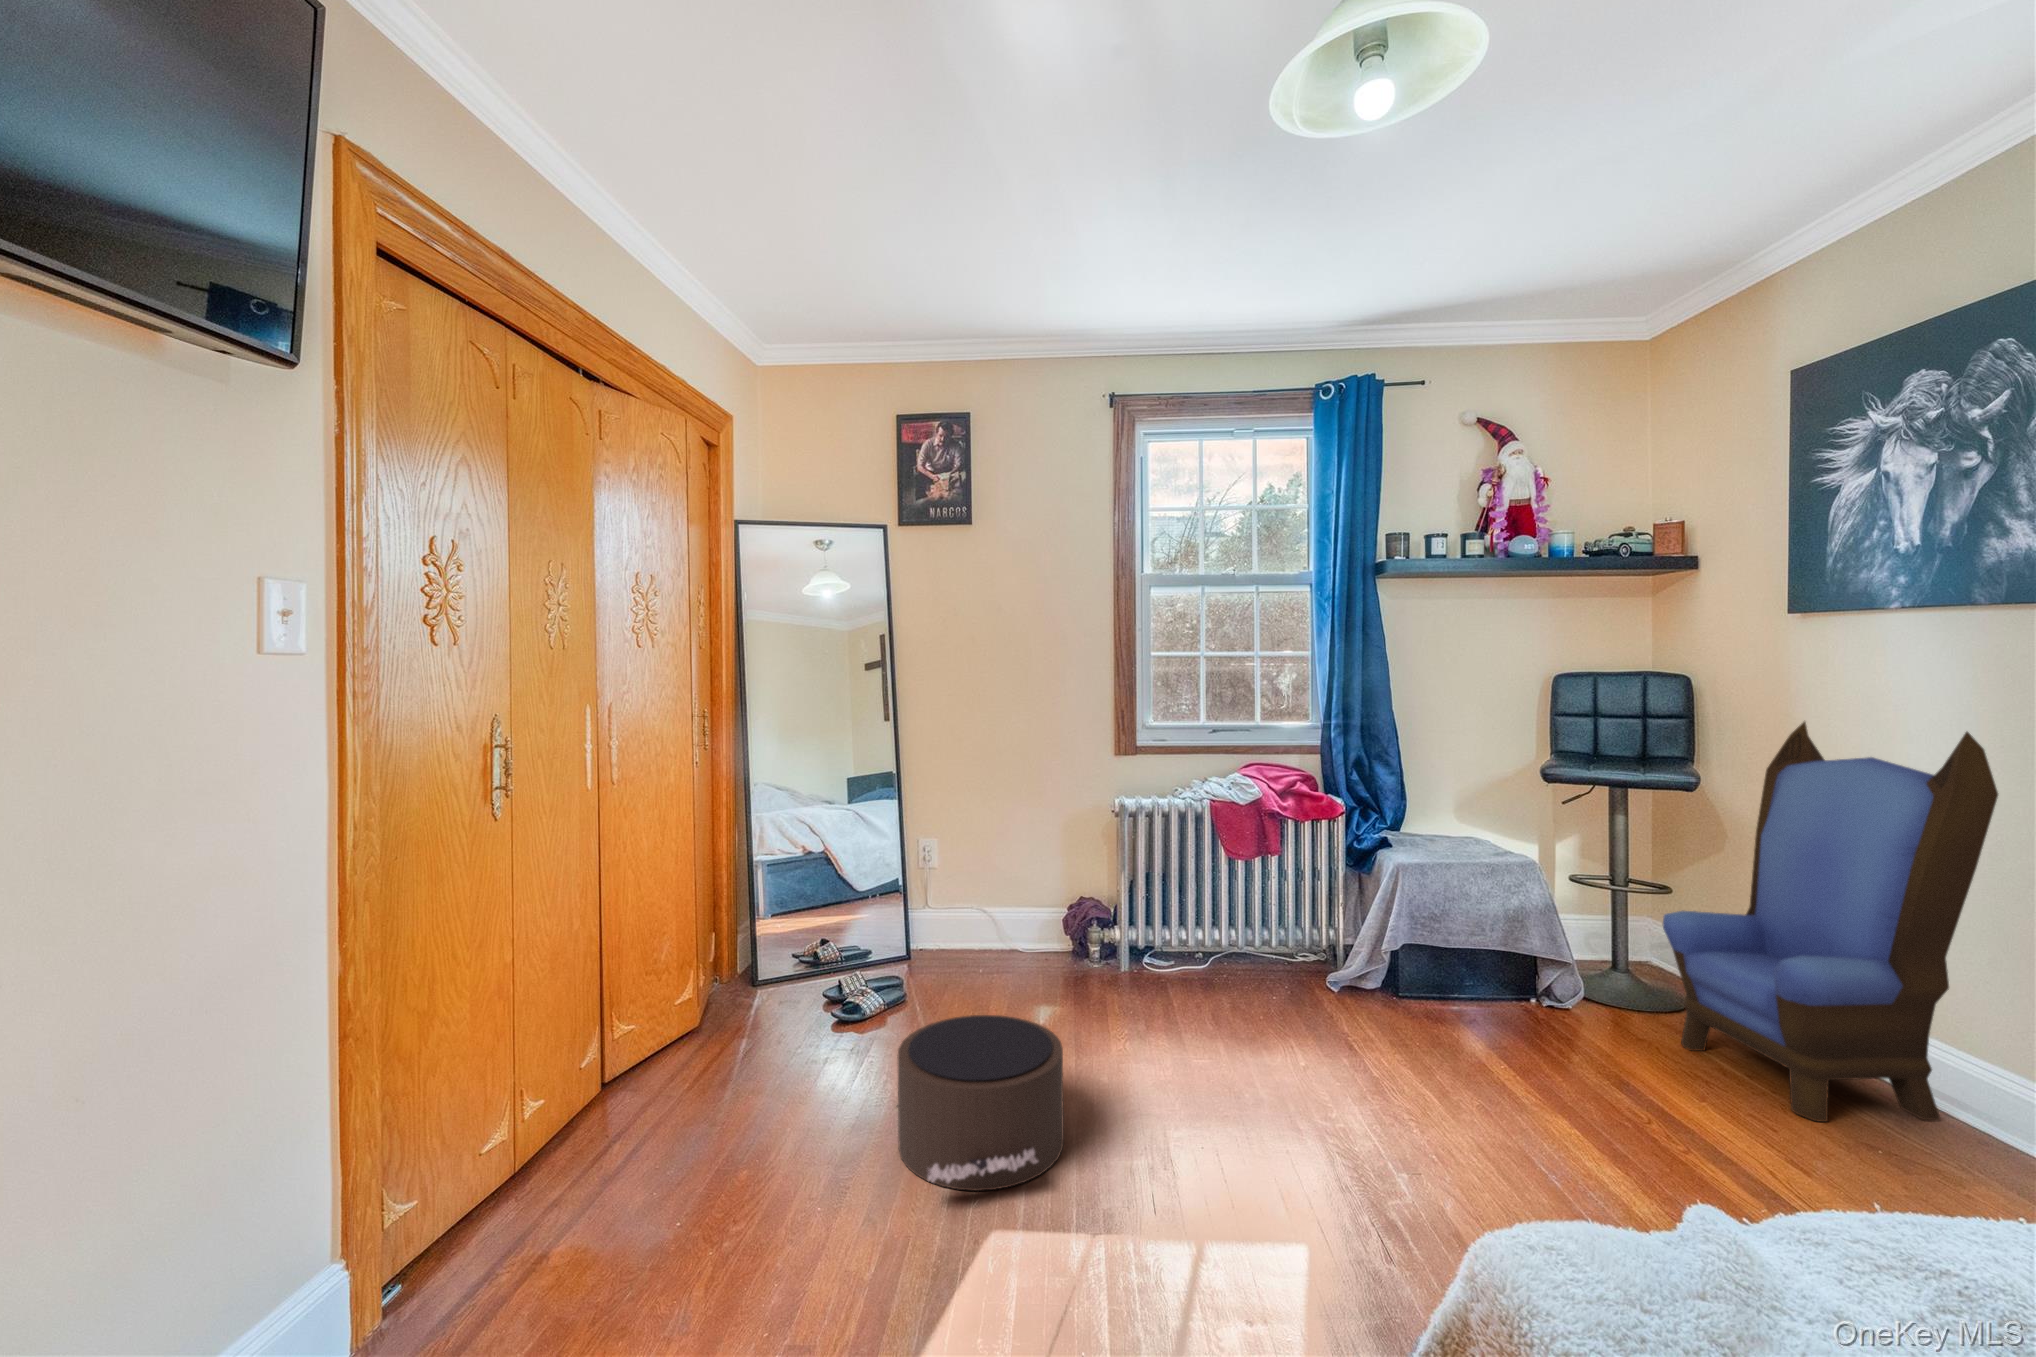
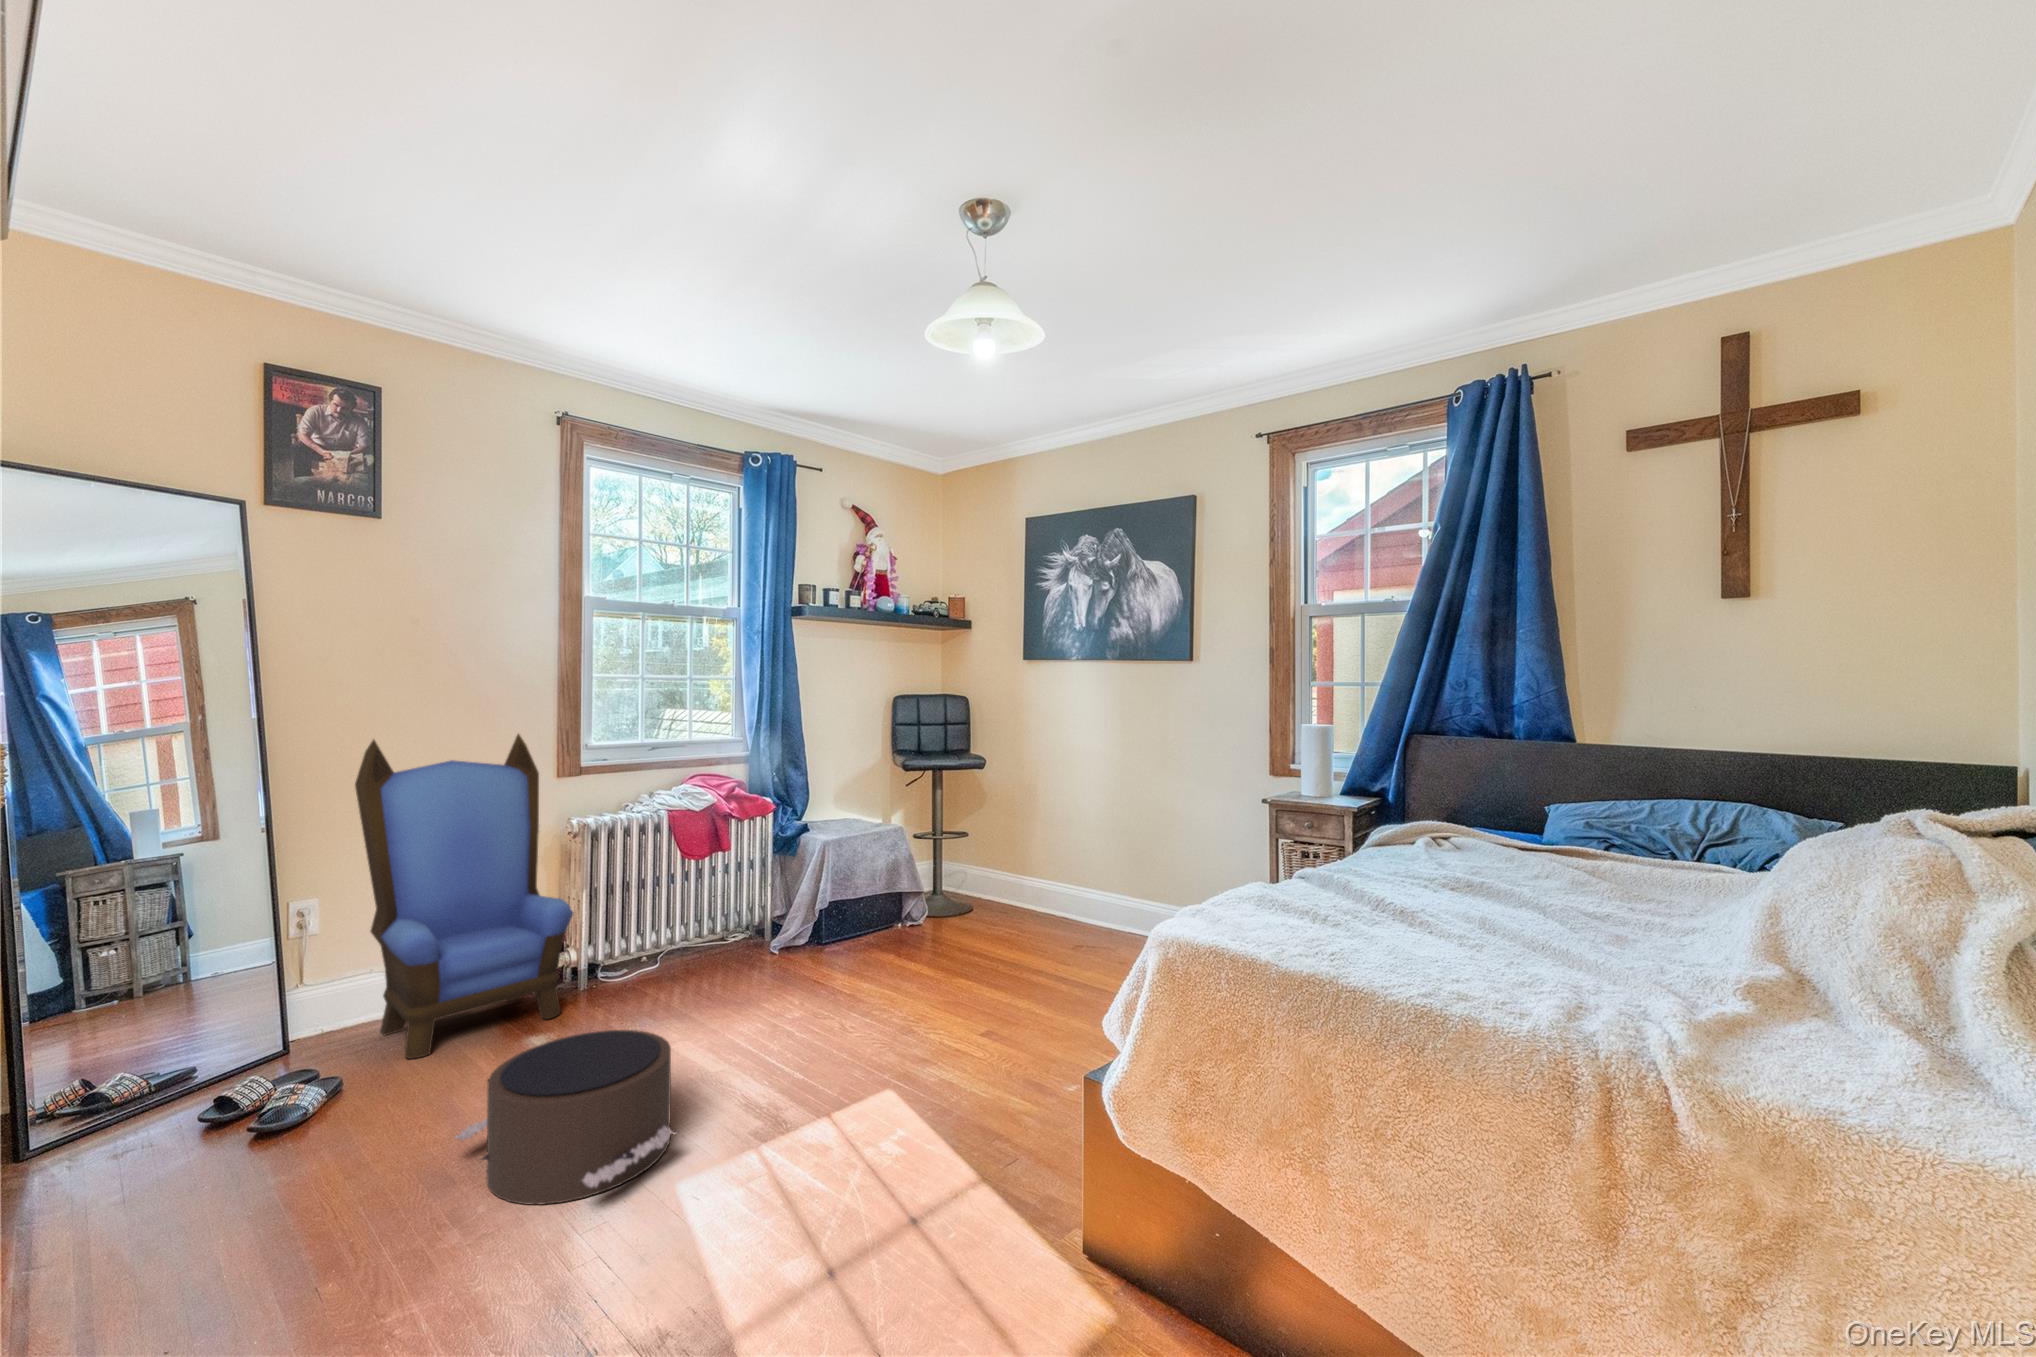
armchair: present [1663,722,1998,1122] -> present [355,734,573,1059]

